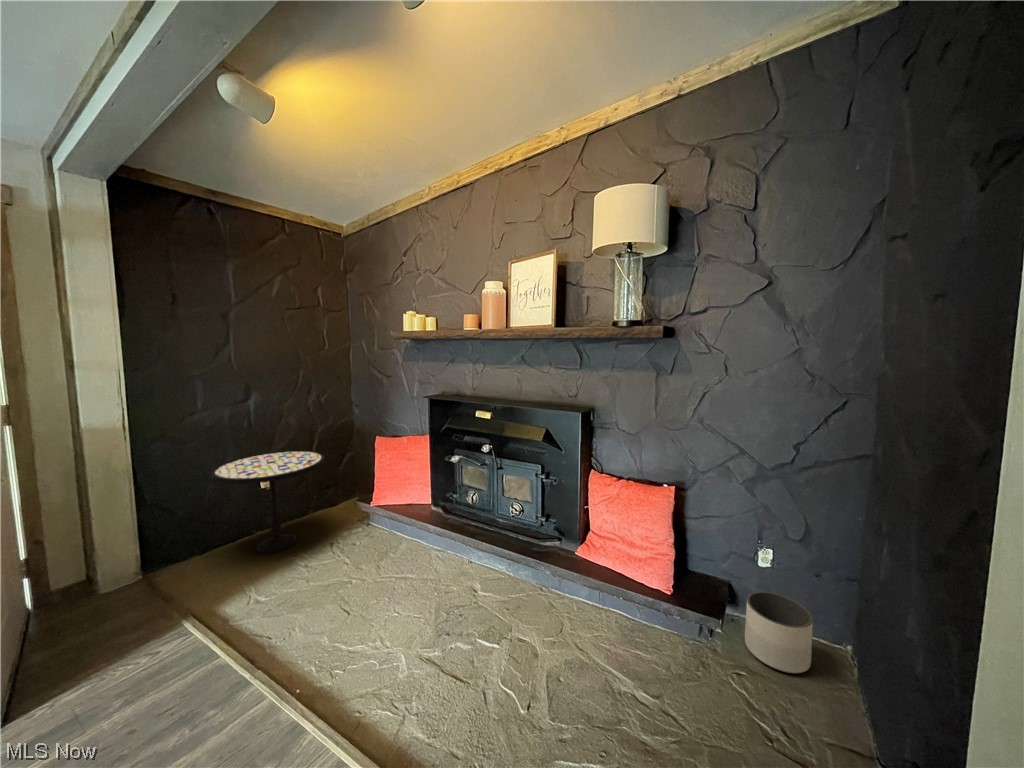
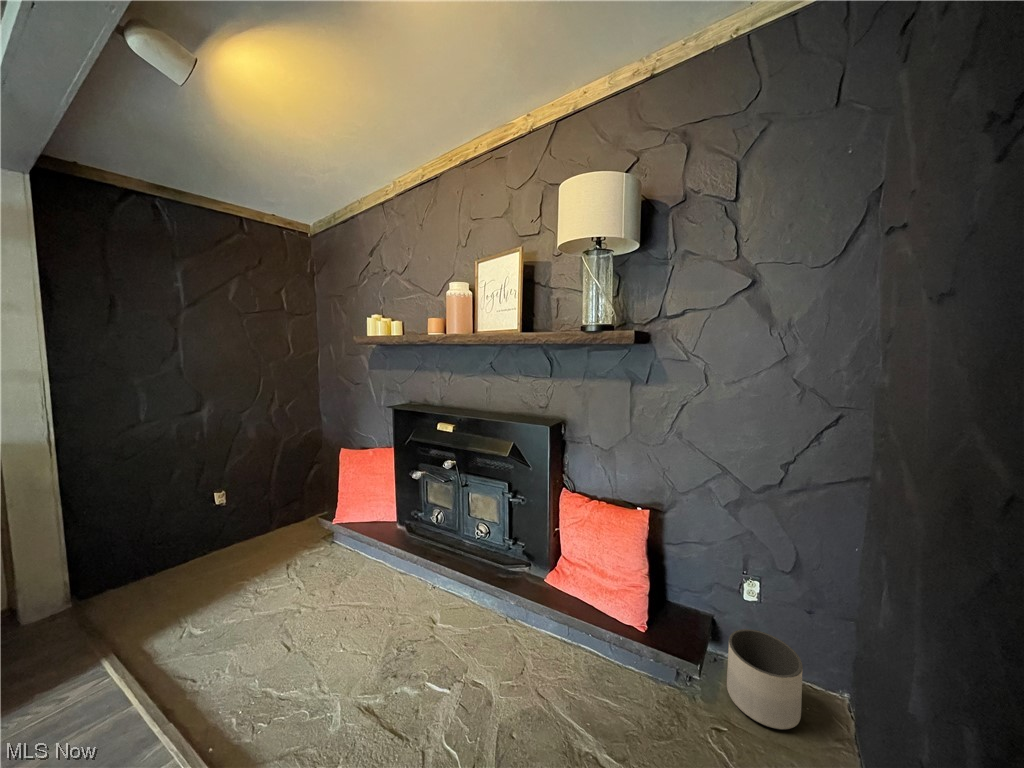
side table: present [211,451,325,553] -> none [152,464,283,576]

